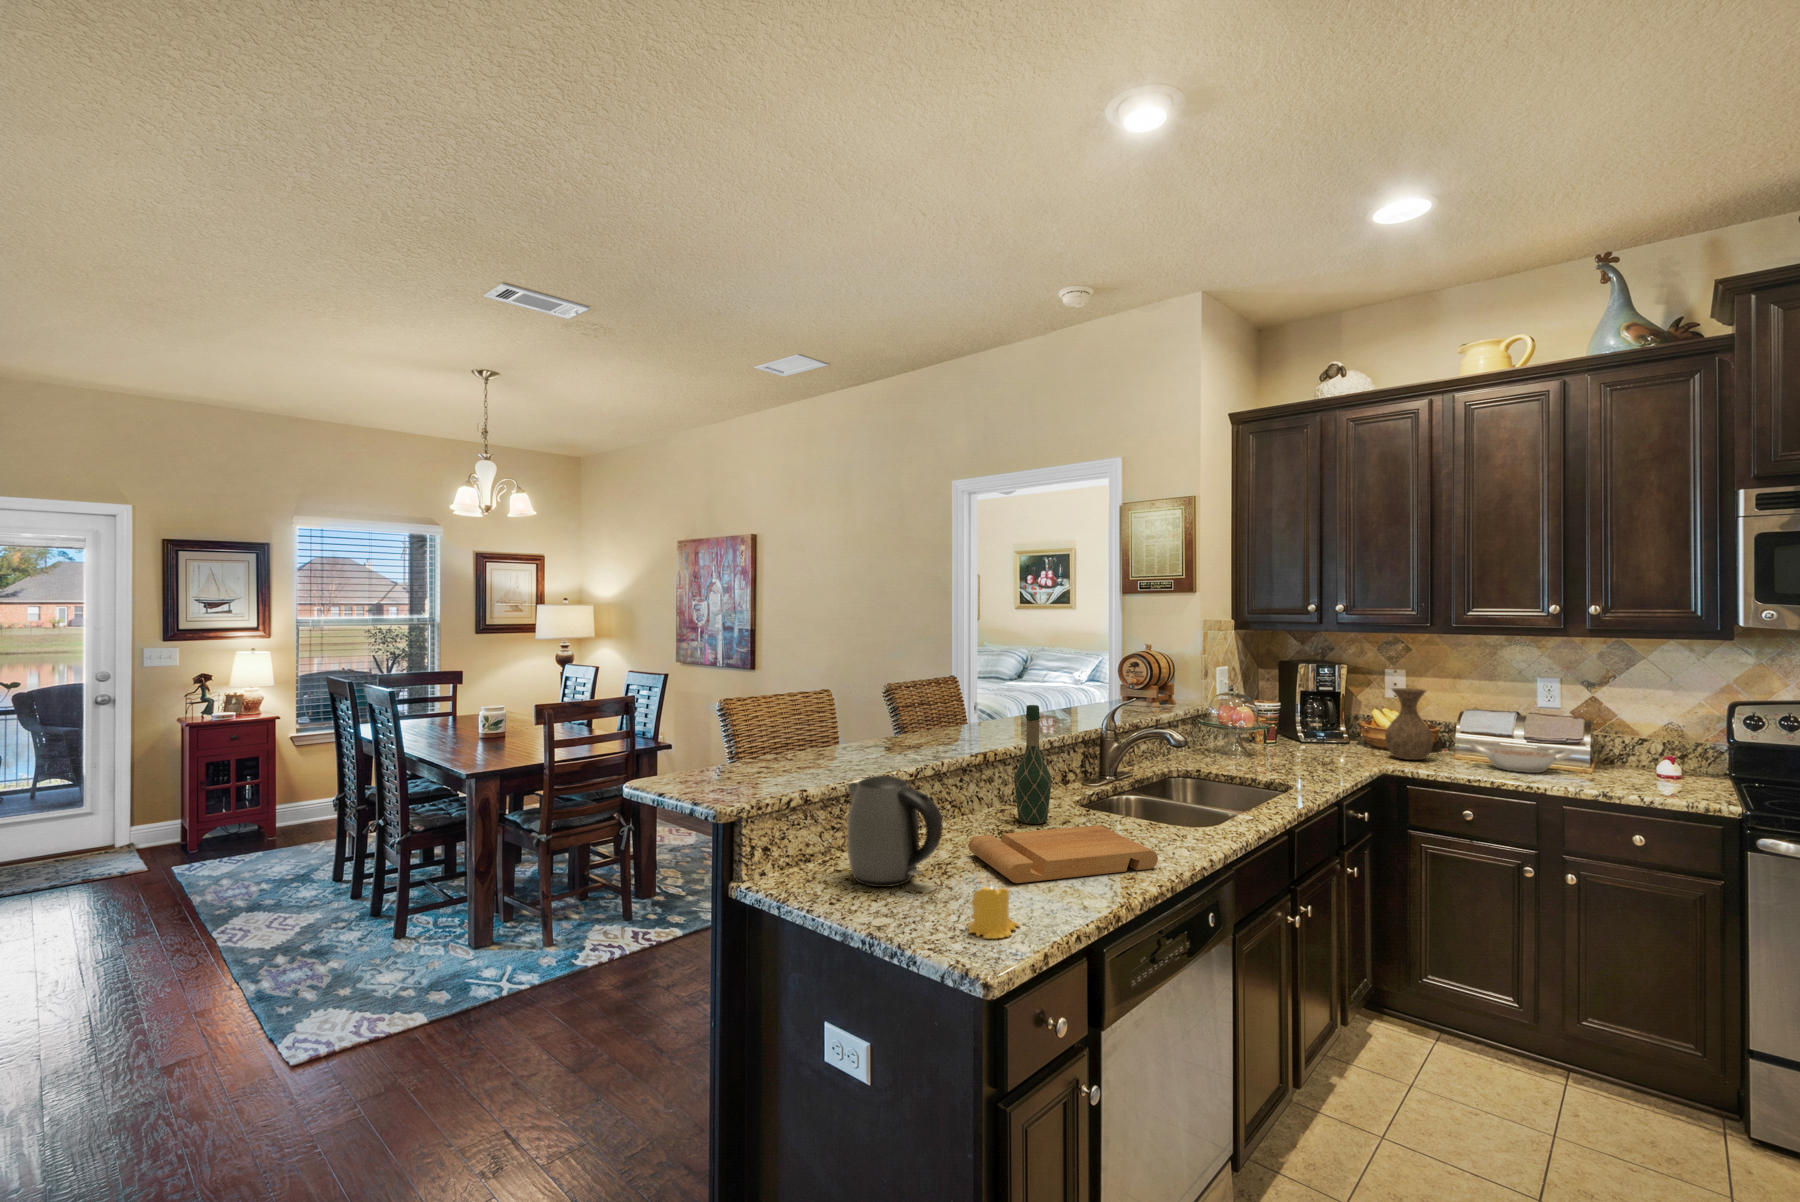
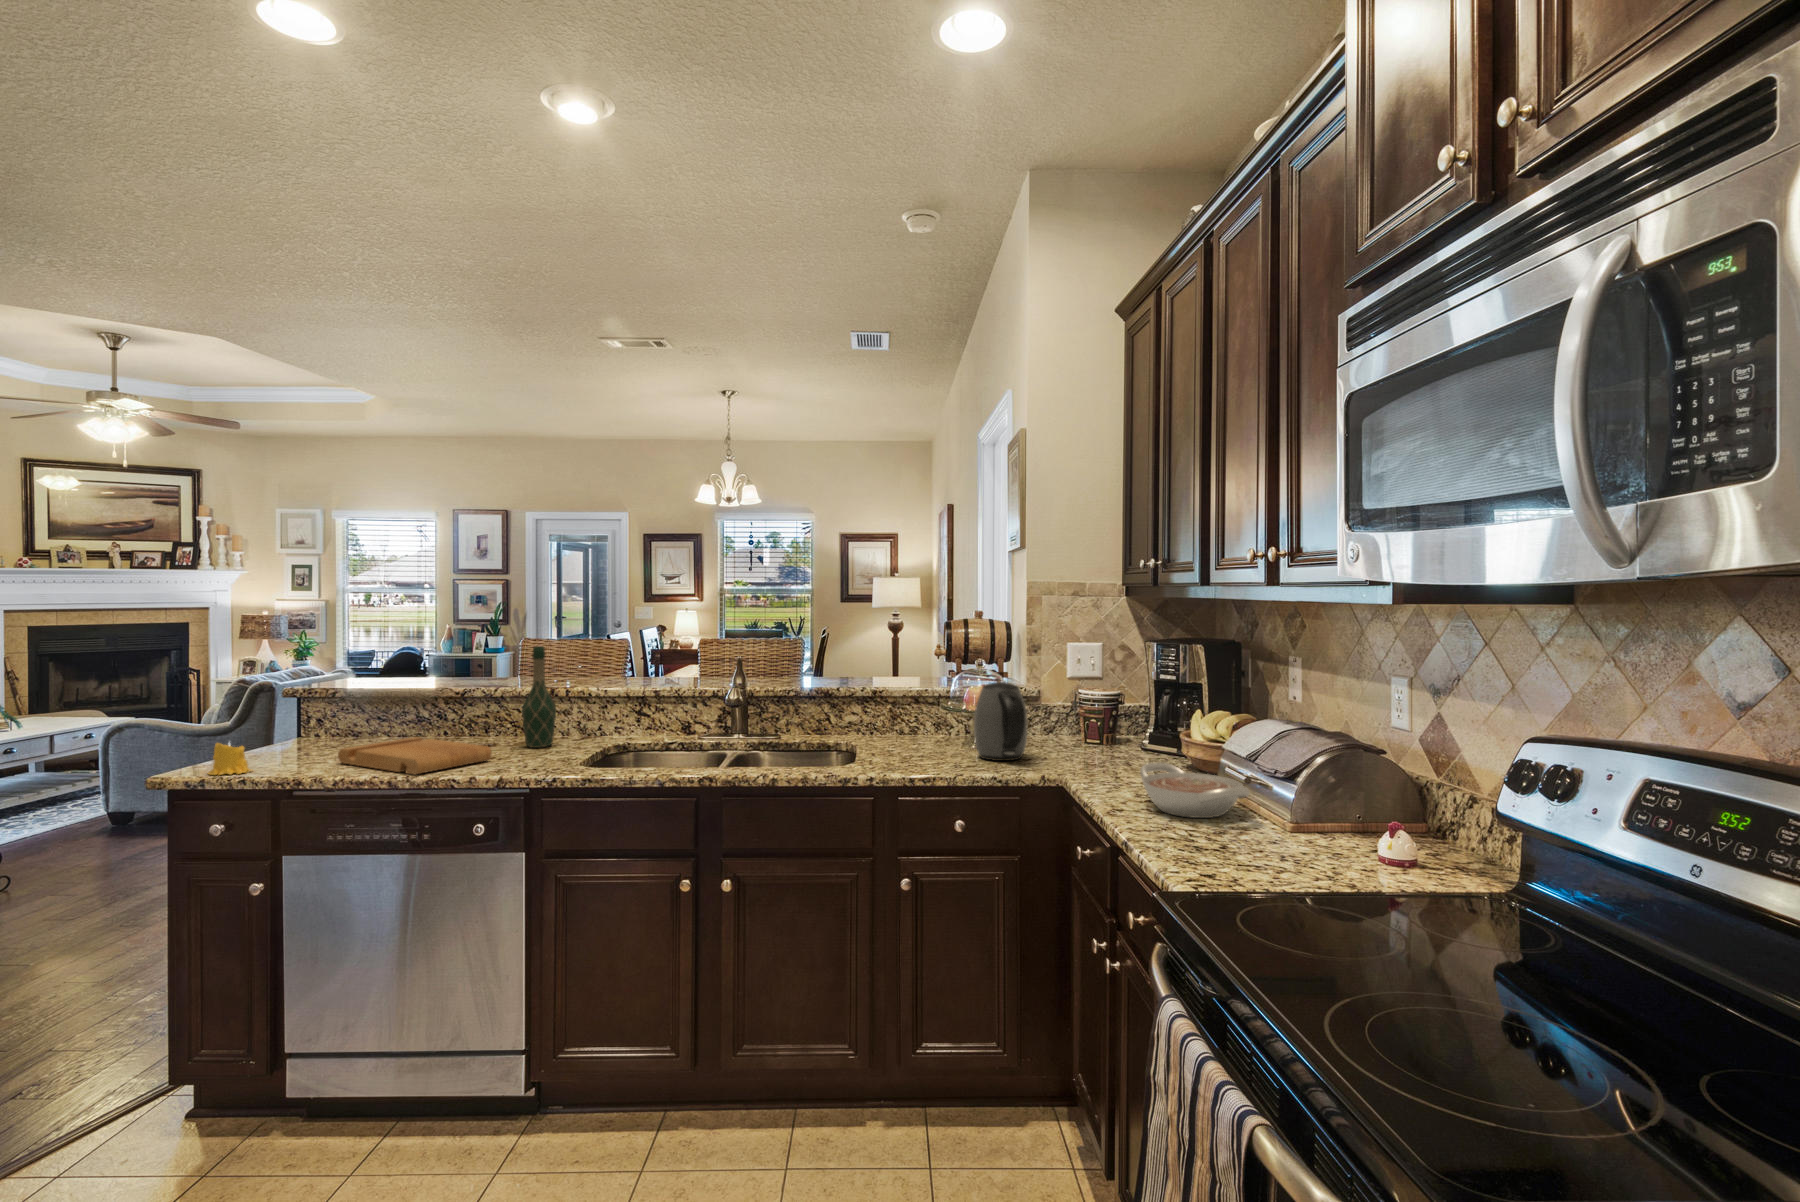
vase: present [1385,688,1433,760] -> none [1102,676,1164,781]
kettle: present [847,775,943,887] -> present [974,682,1027,761]

